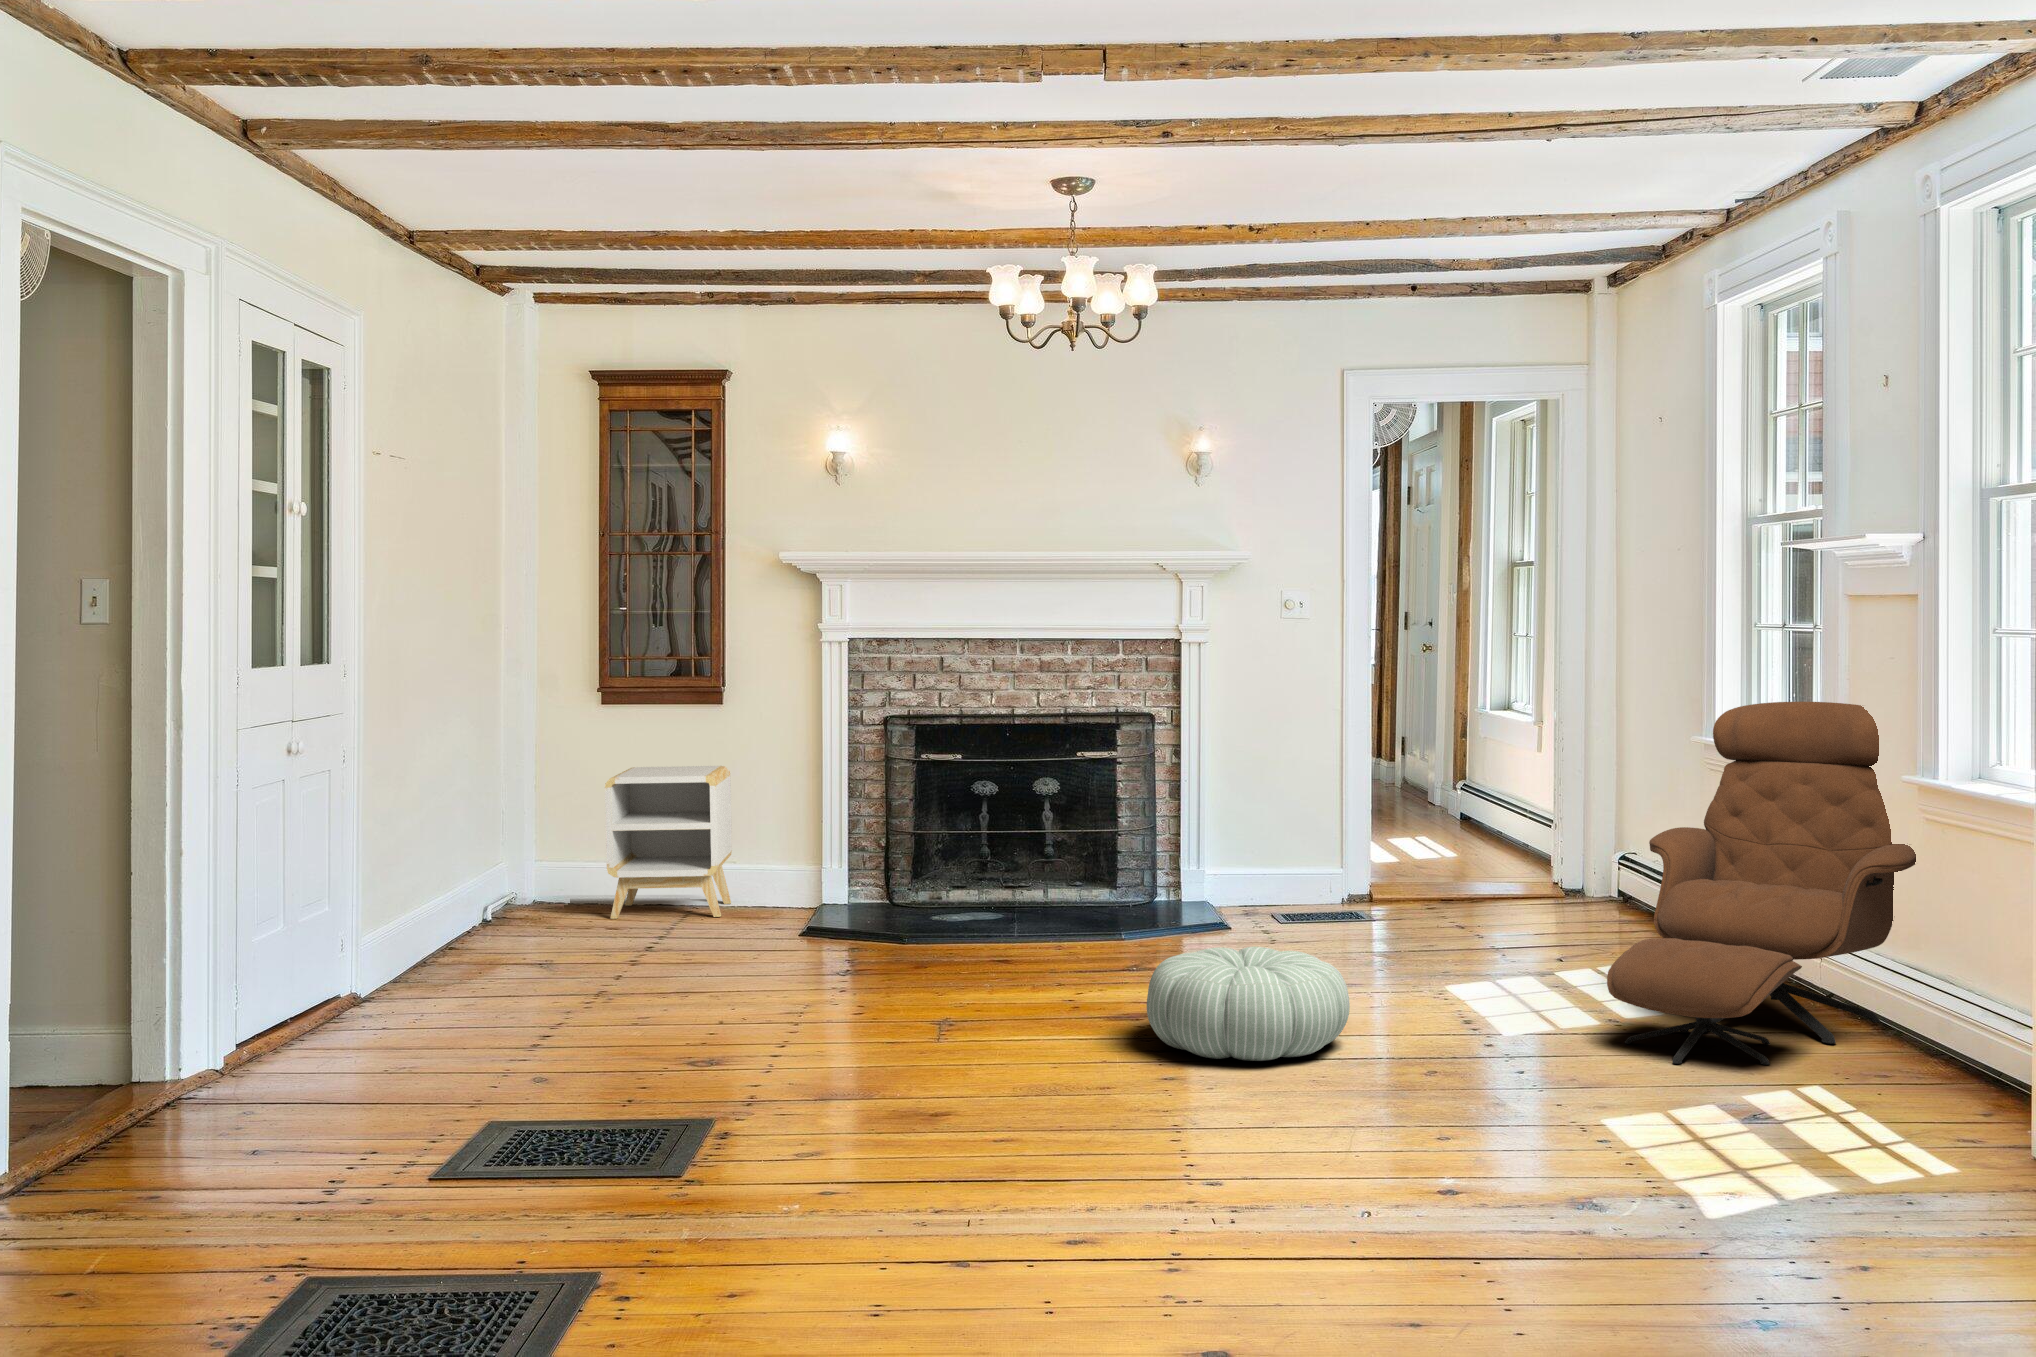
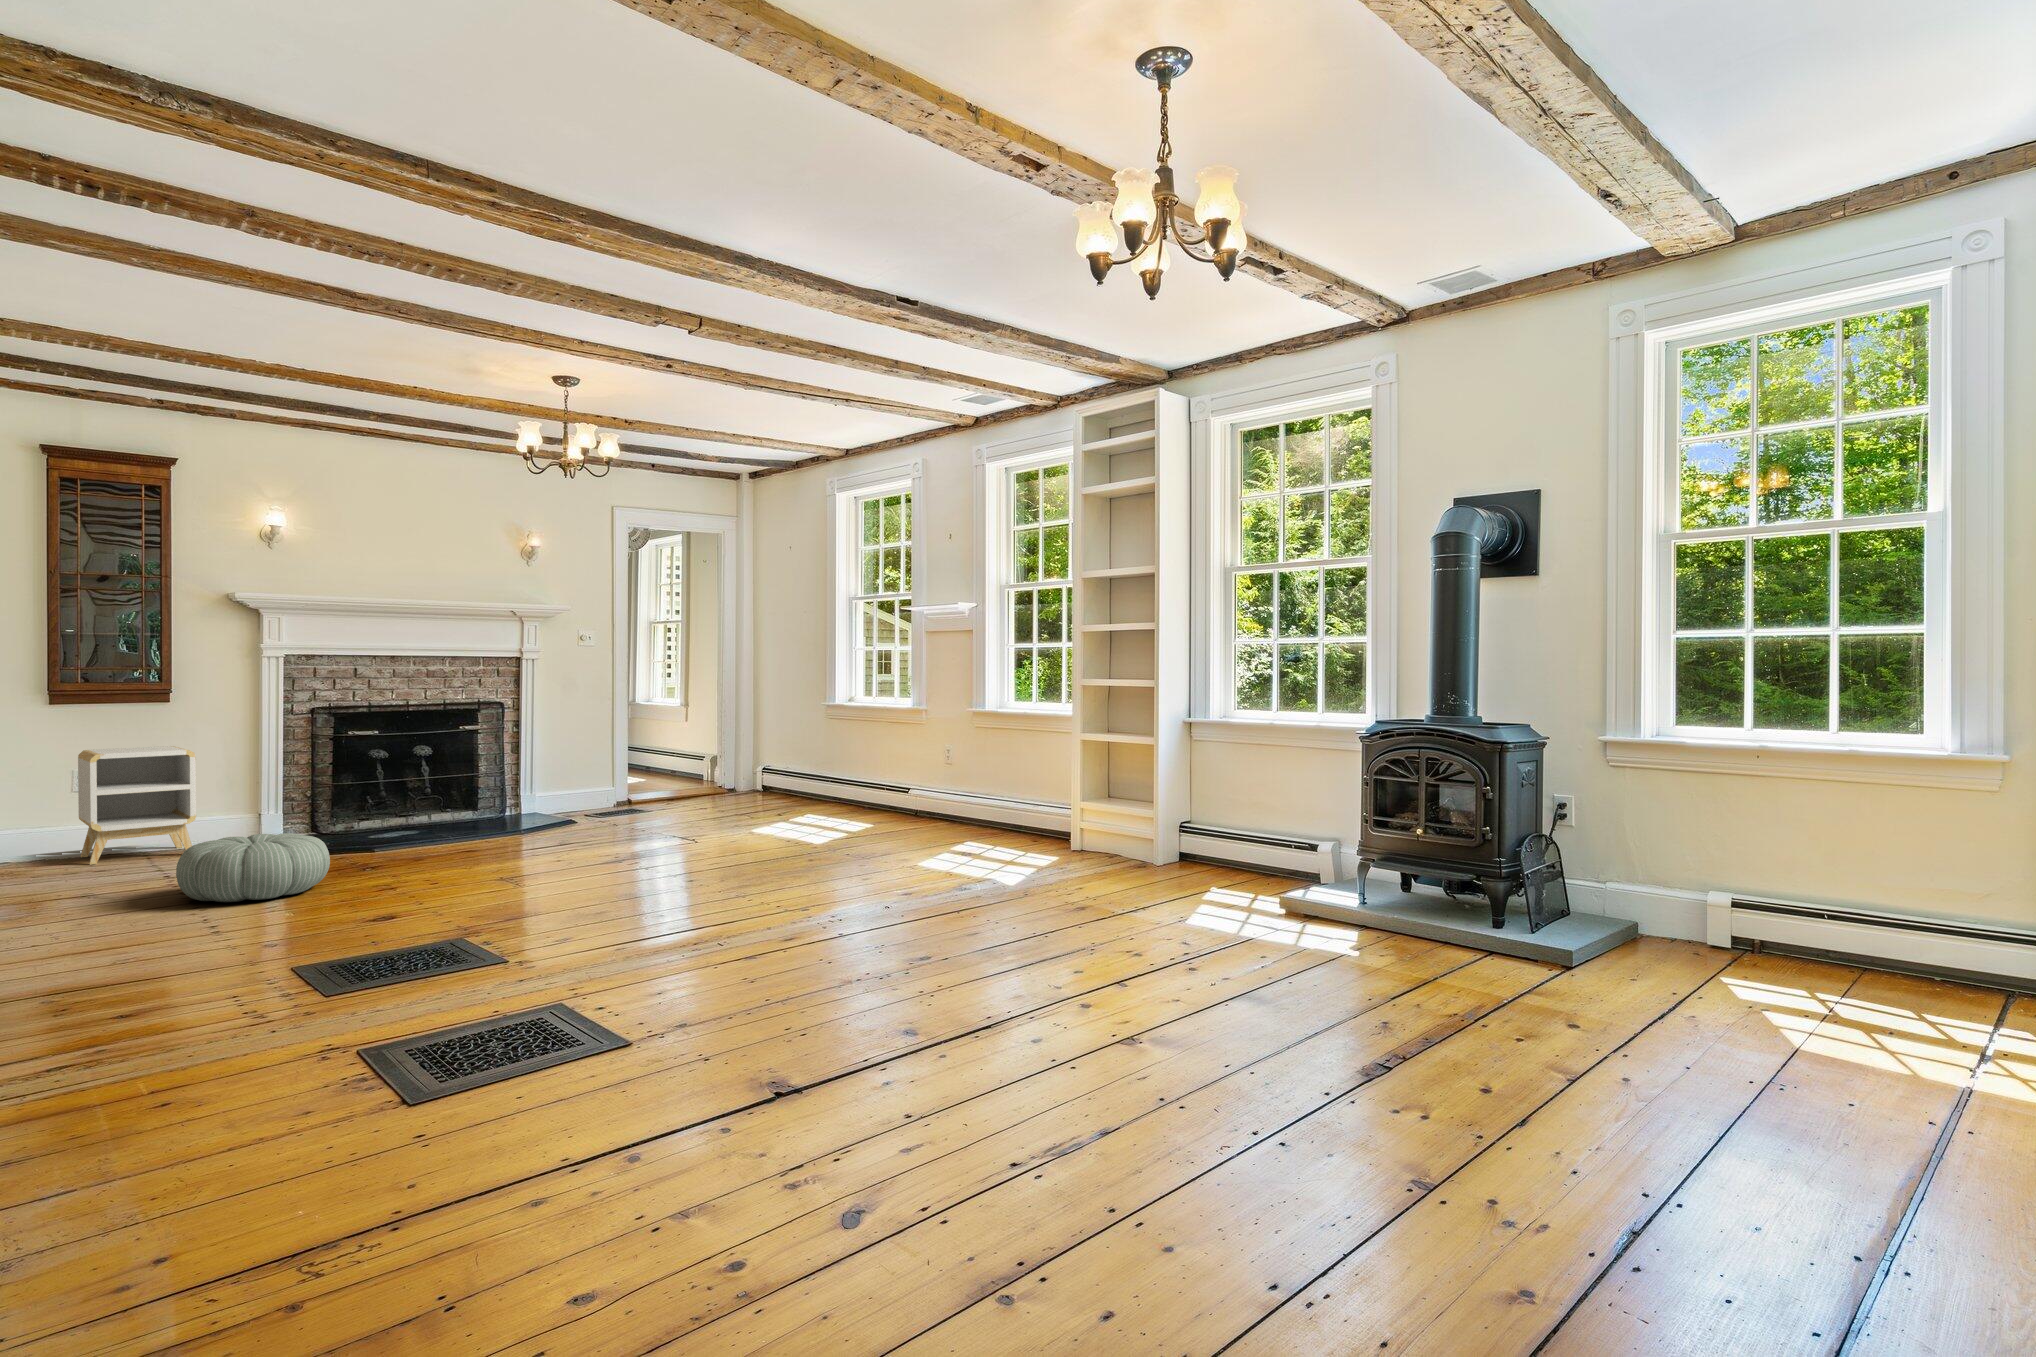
lounge chair: present [1607,702,1916,1064] -> none [850,681,967,843]
pouf: present [1147,947,1350,1061] -> present [176,833,330,902]

